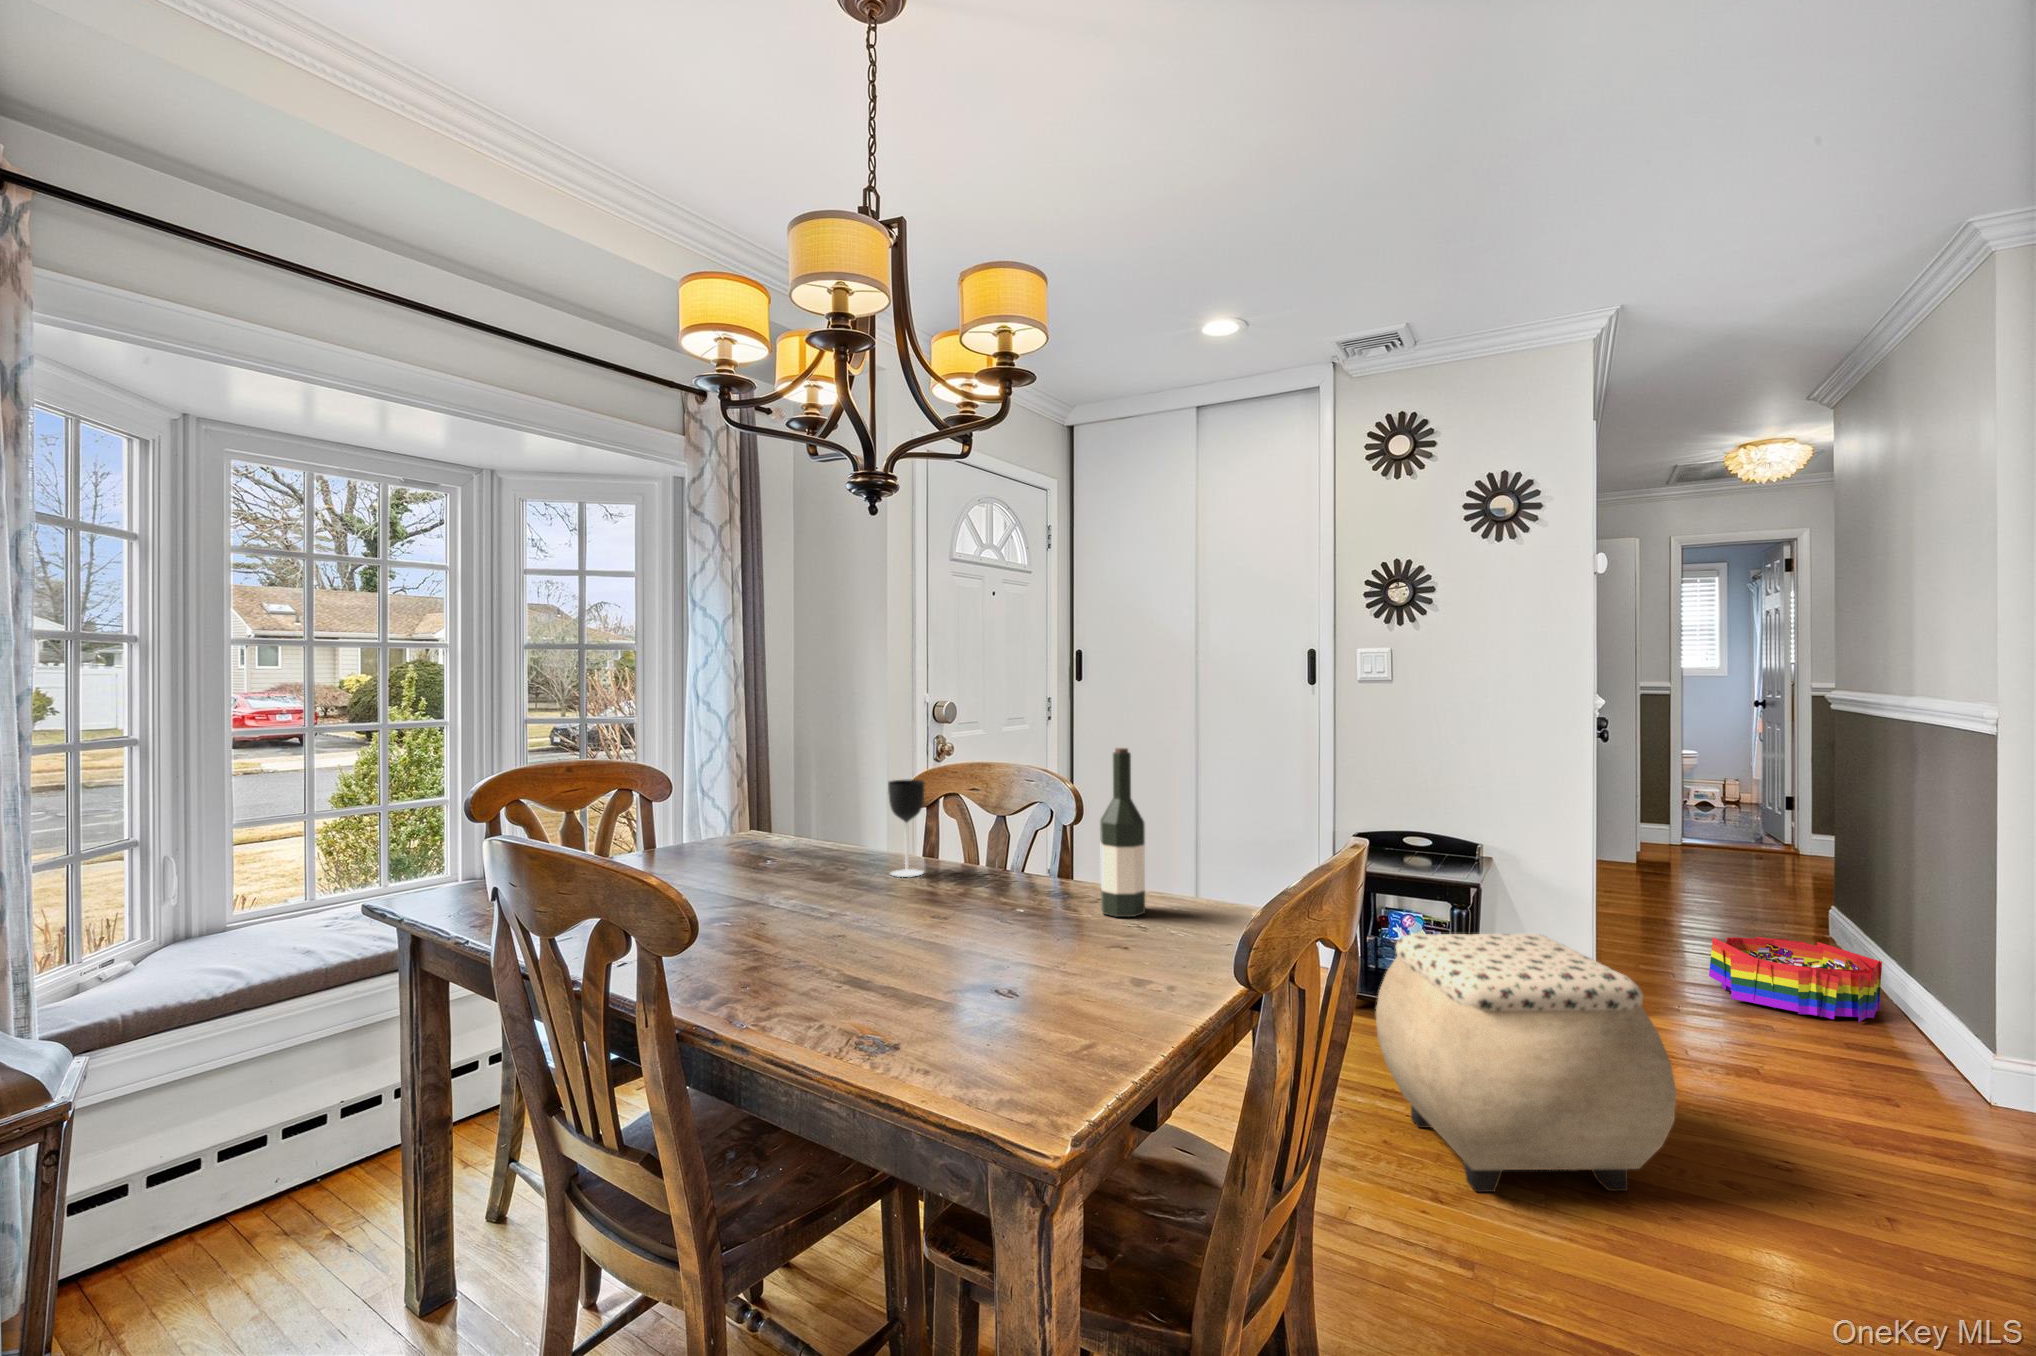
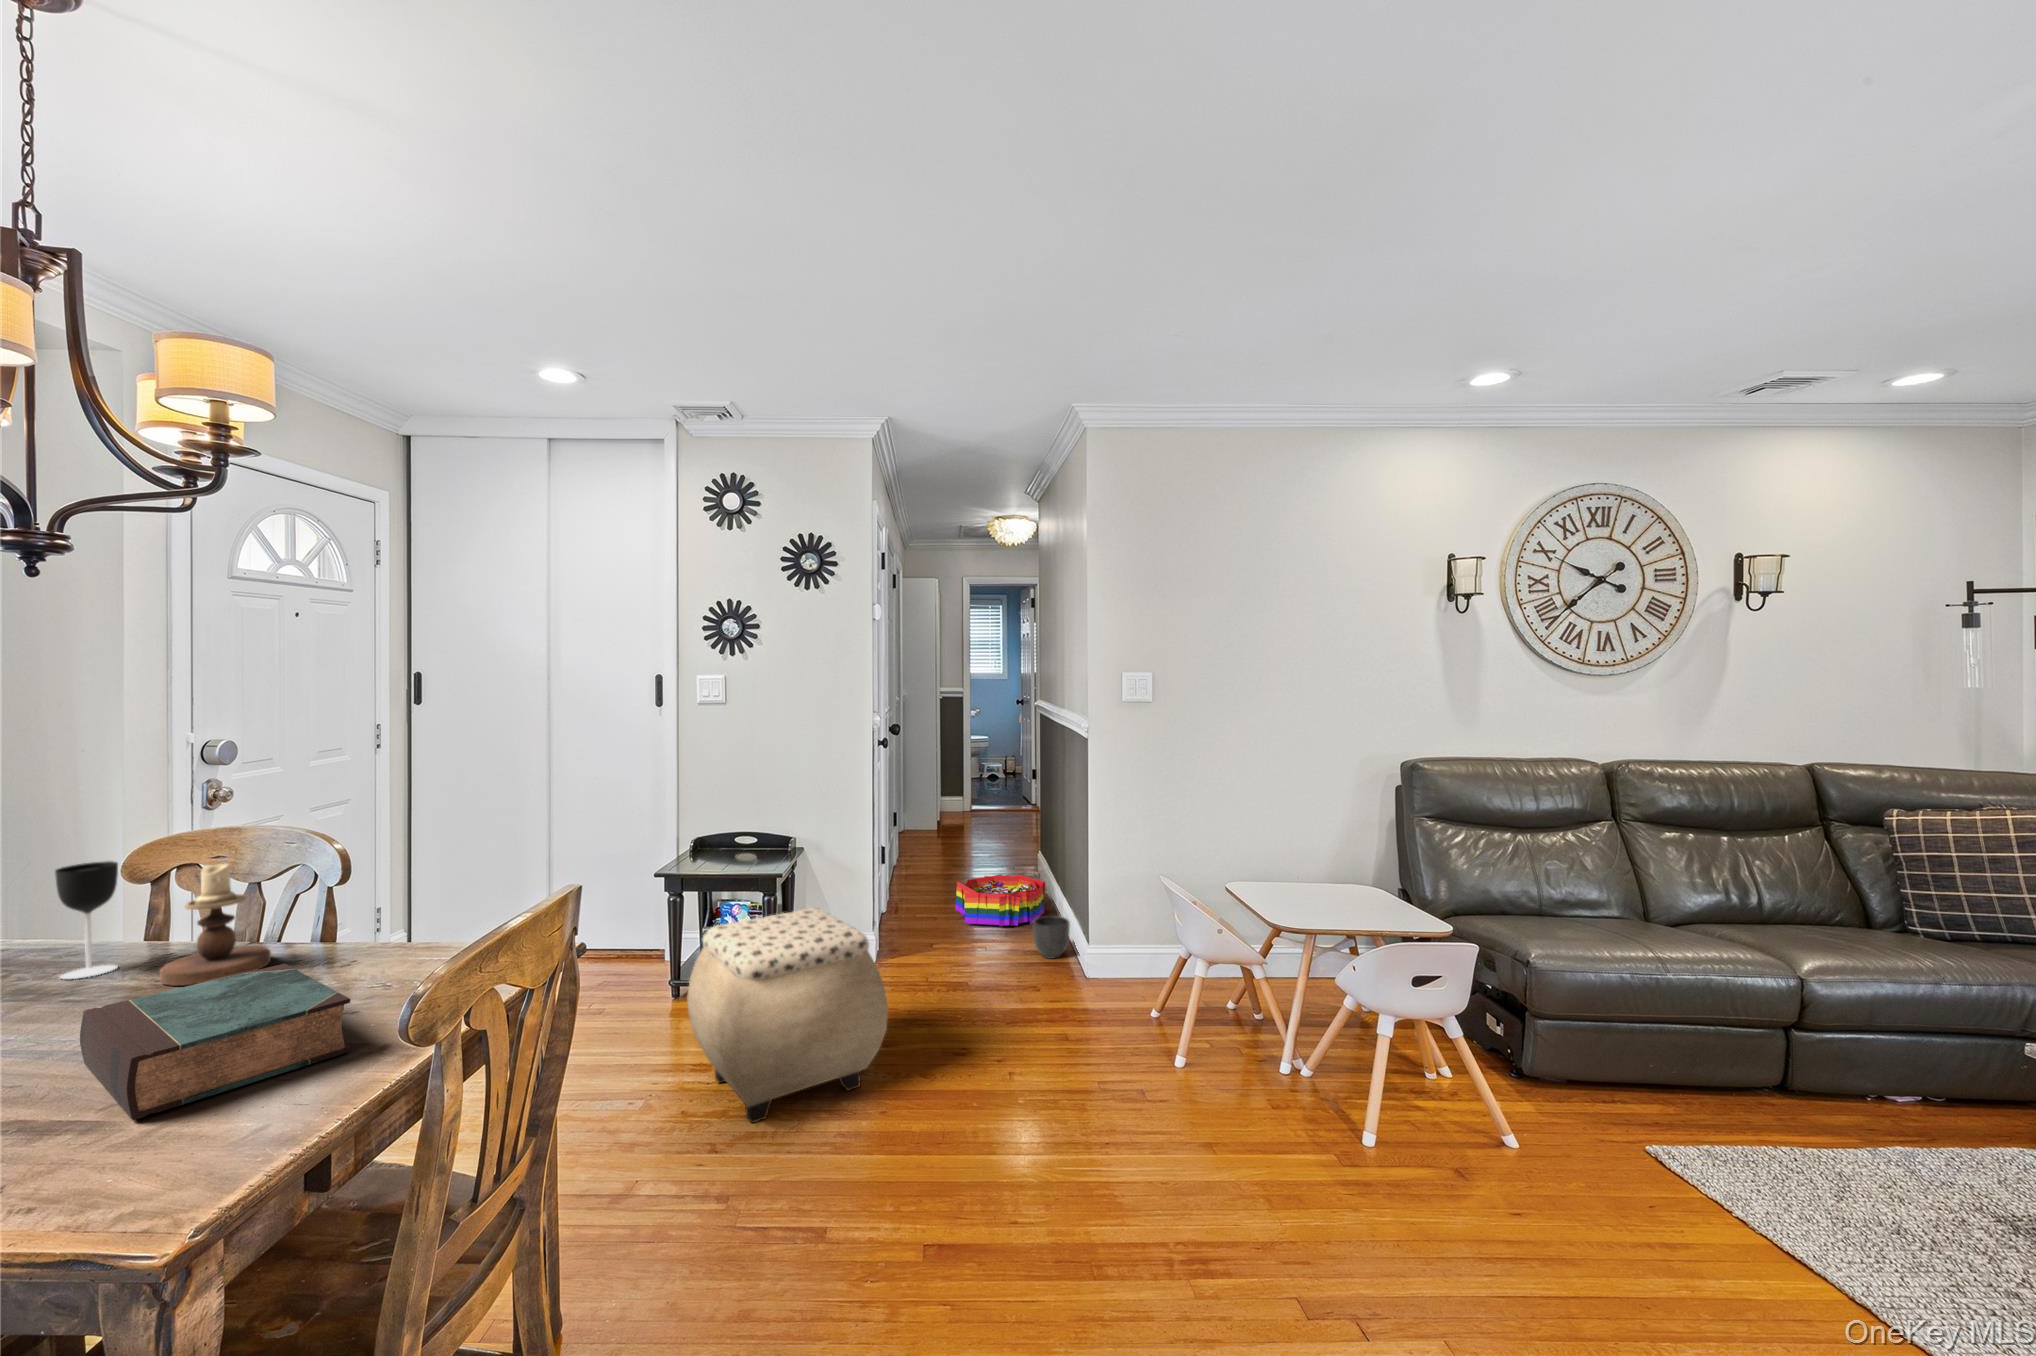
wine bottle: present [1100,748,1145,917] -> none [351,812,403,978]
candlestick: none [956,789,1030,897] -> present [160,864,271,986]
book: none [925,887,1135,1007] -> present [80,964,351,1120]
planter: none [1882,1014,1964,1085] -> present [1033,916,1070,959]

